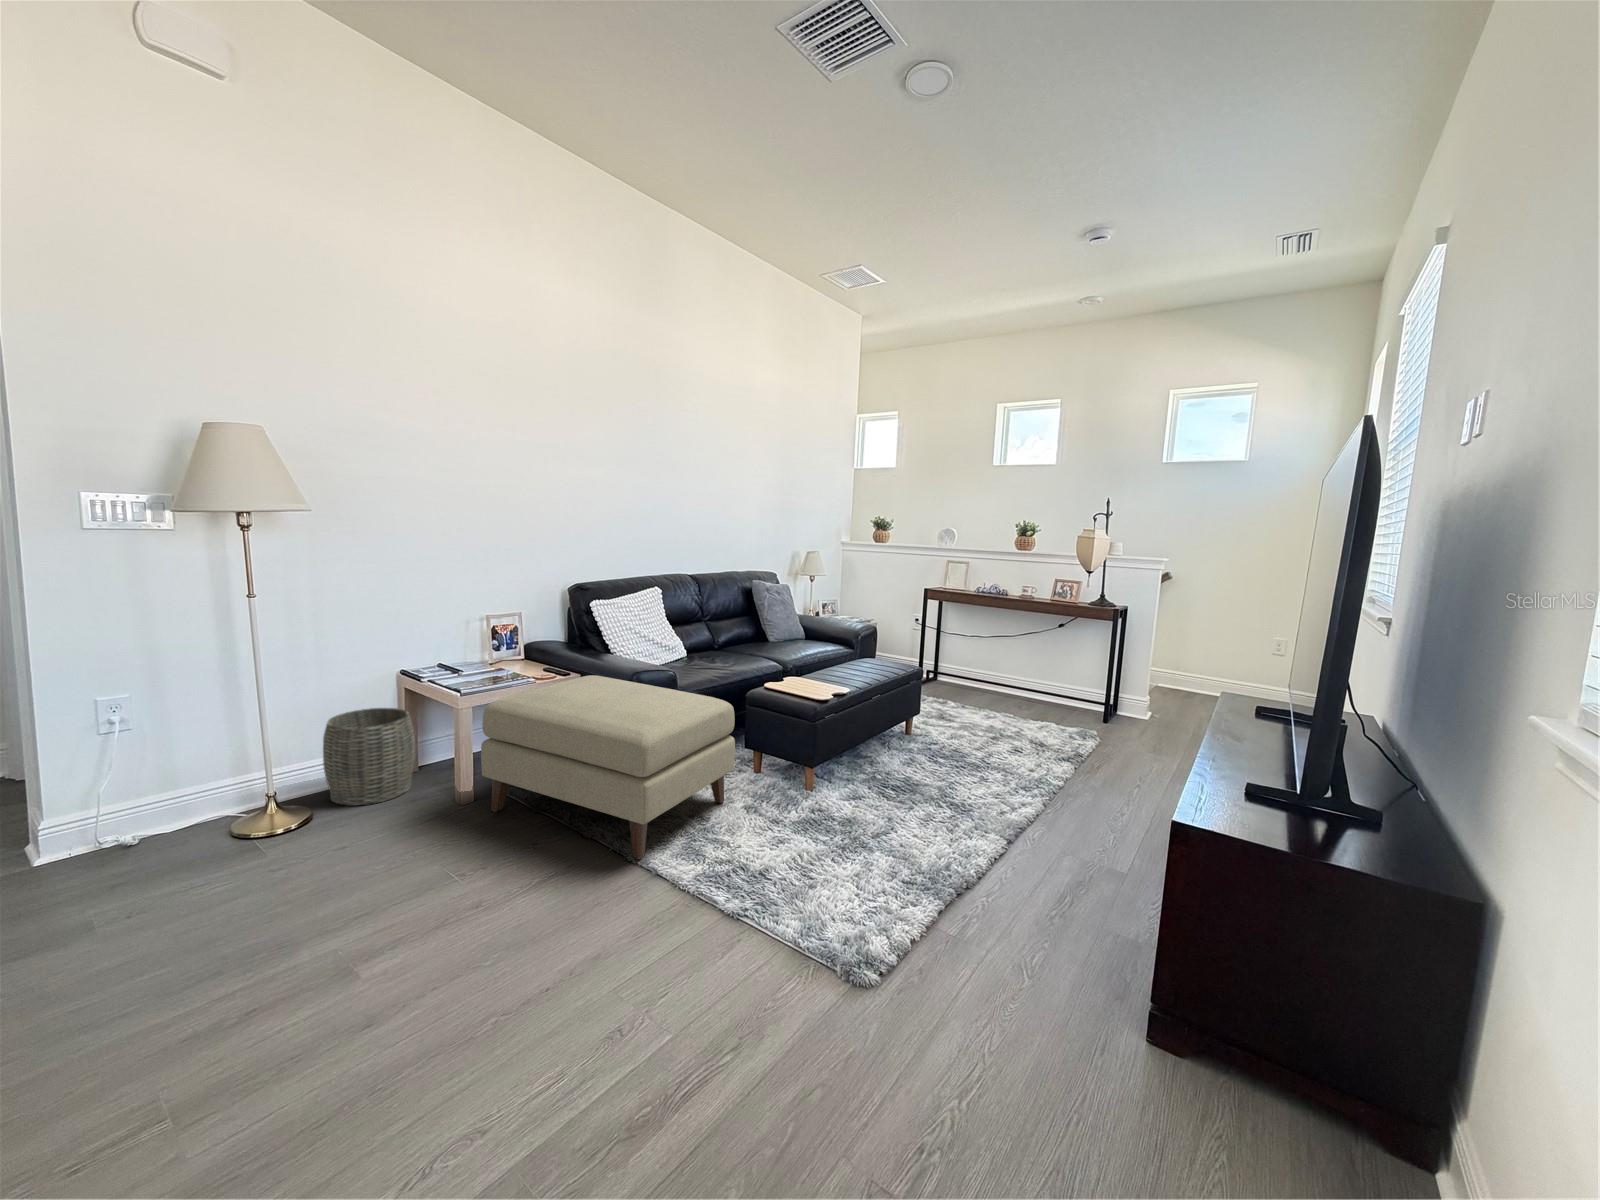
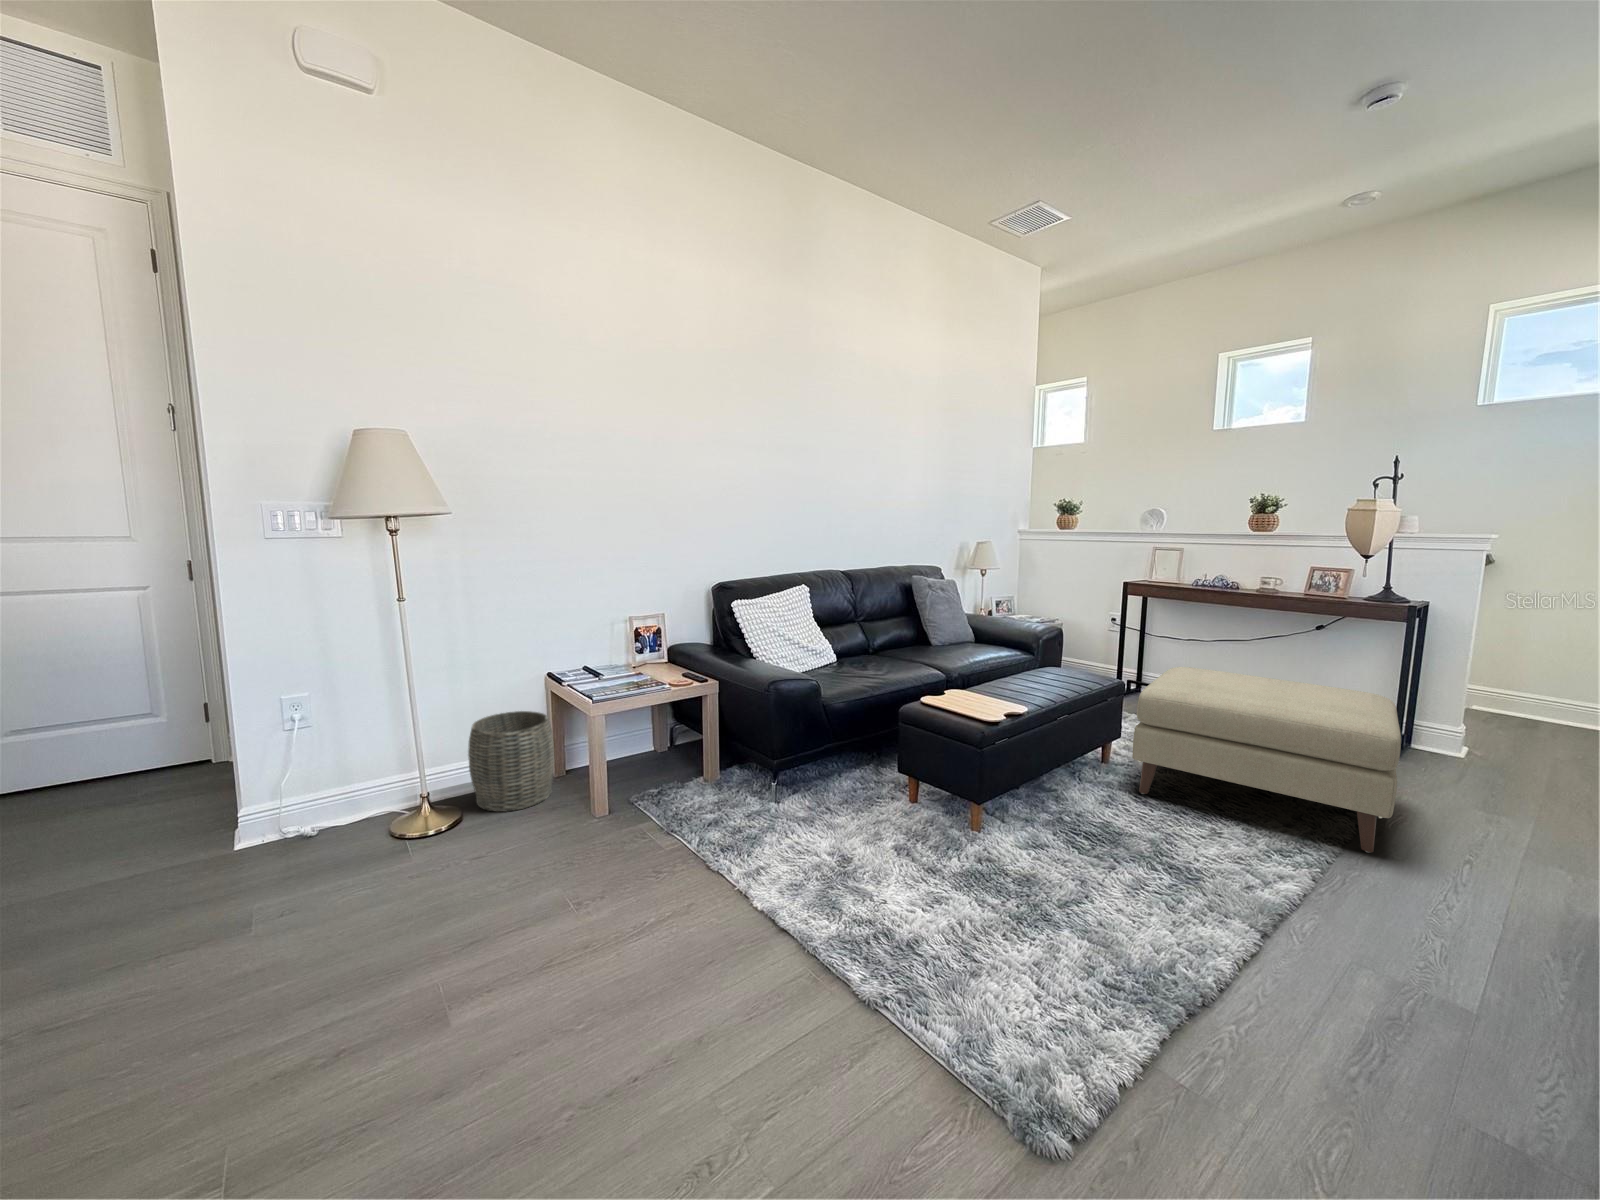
ottoman: present [481,675,735,859] -> present [1132,667,1401,853]

